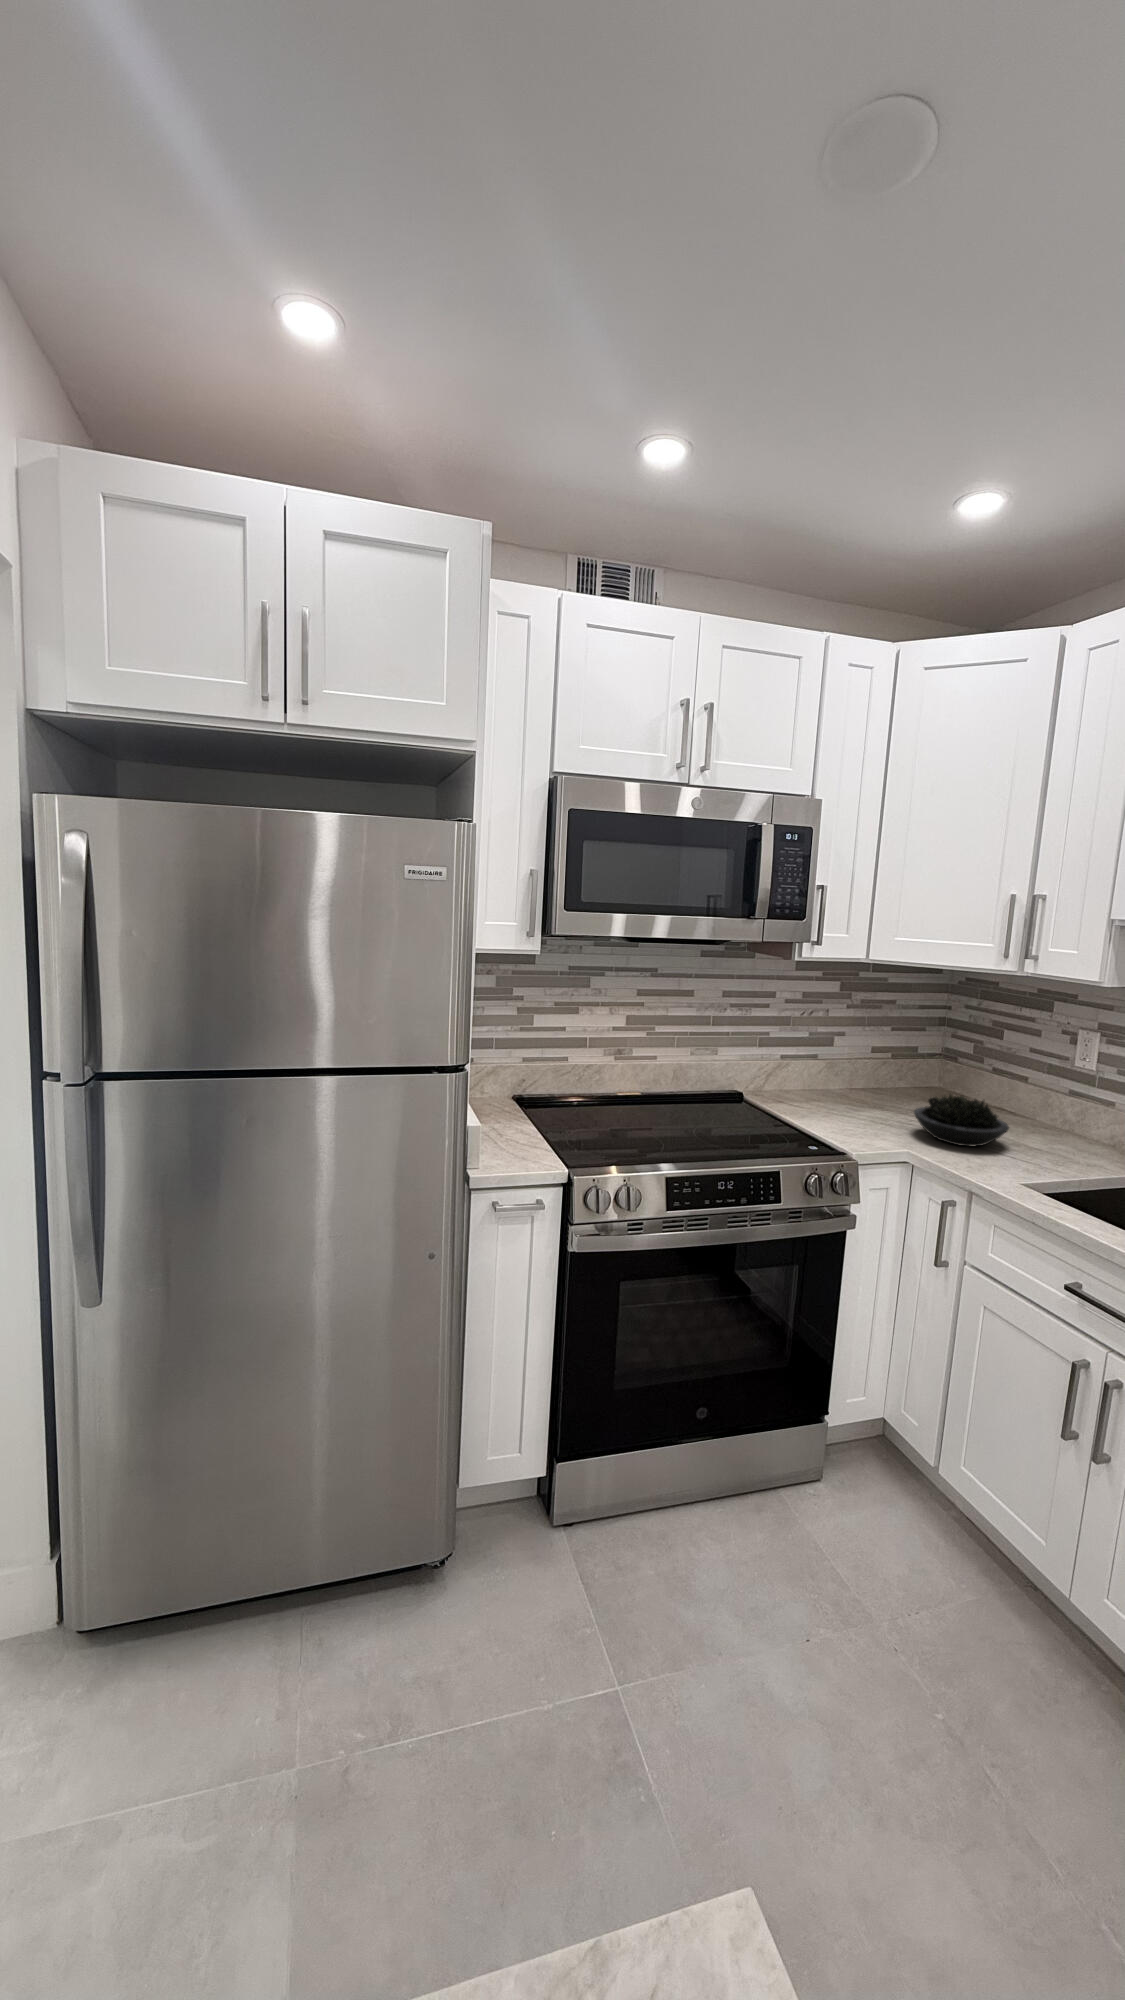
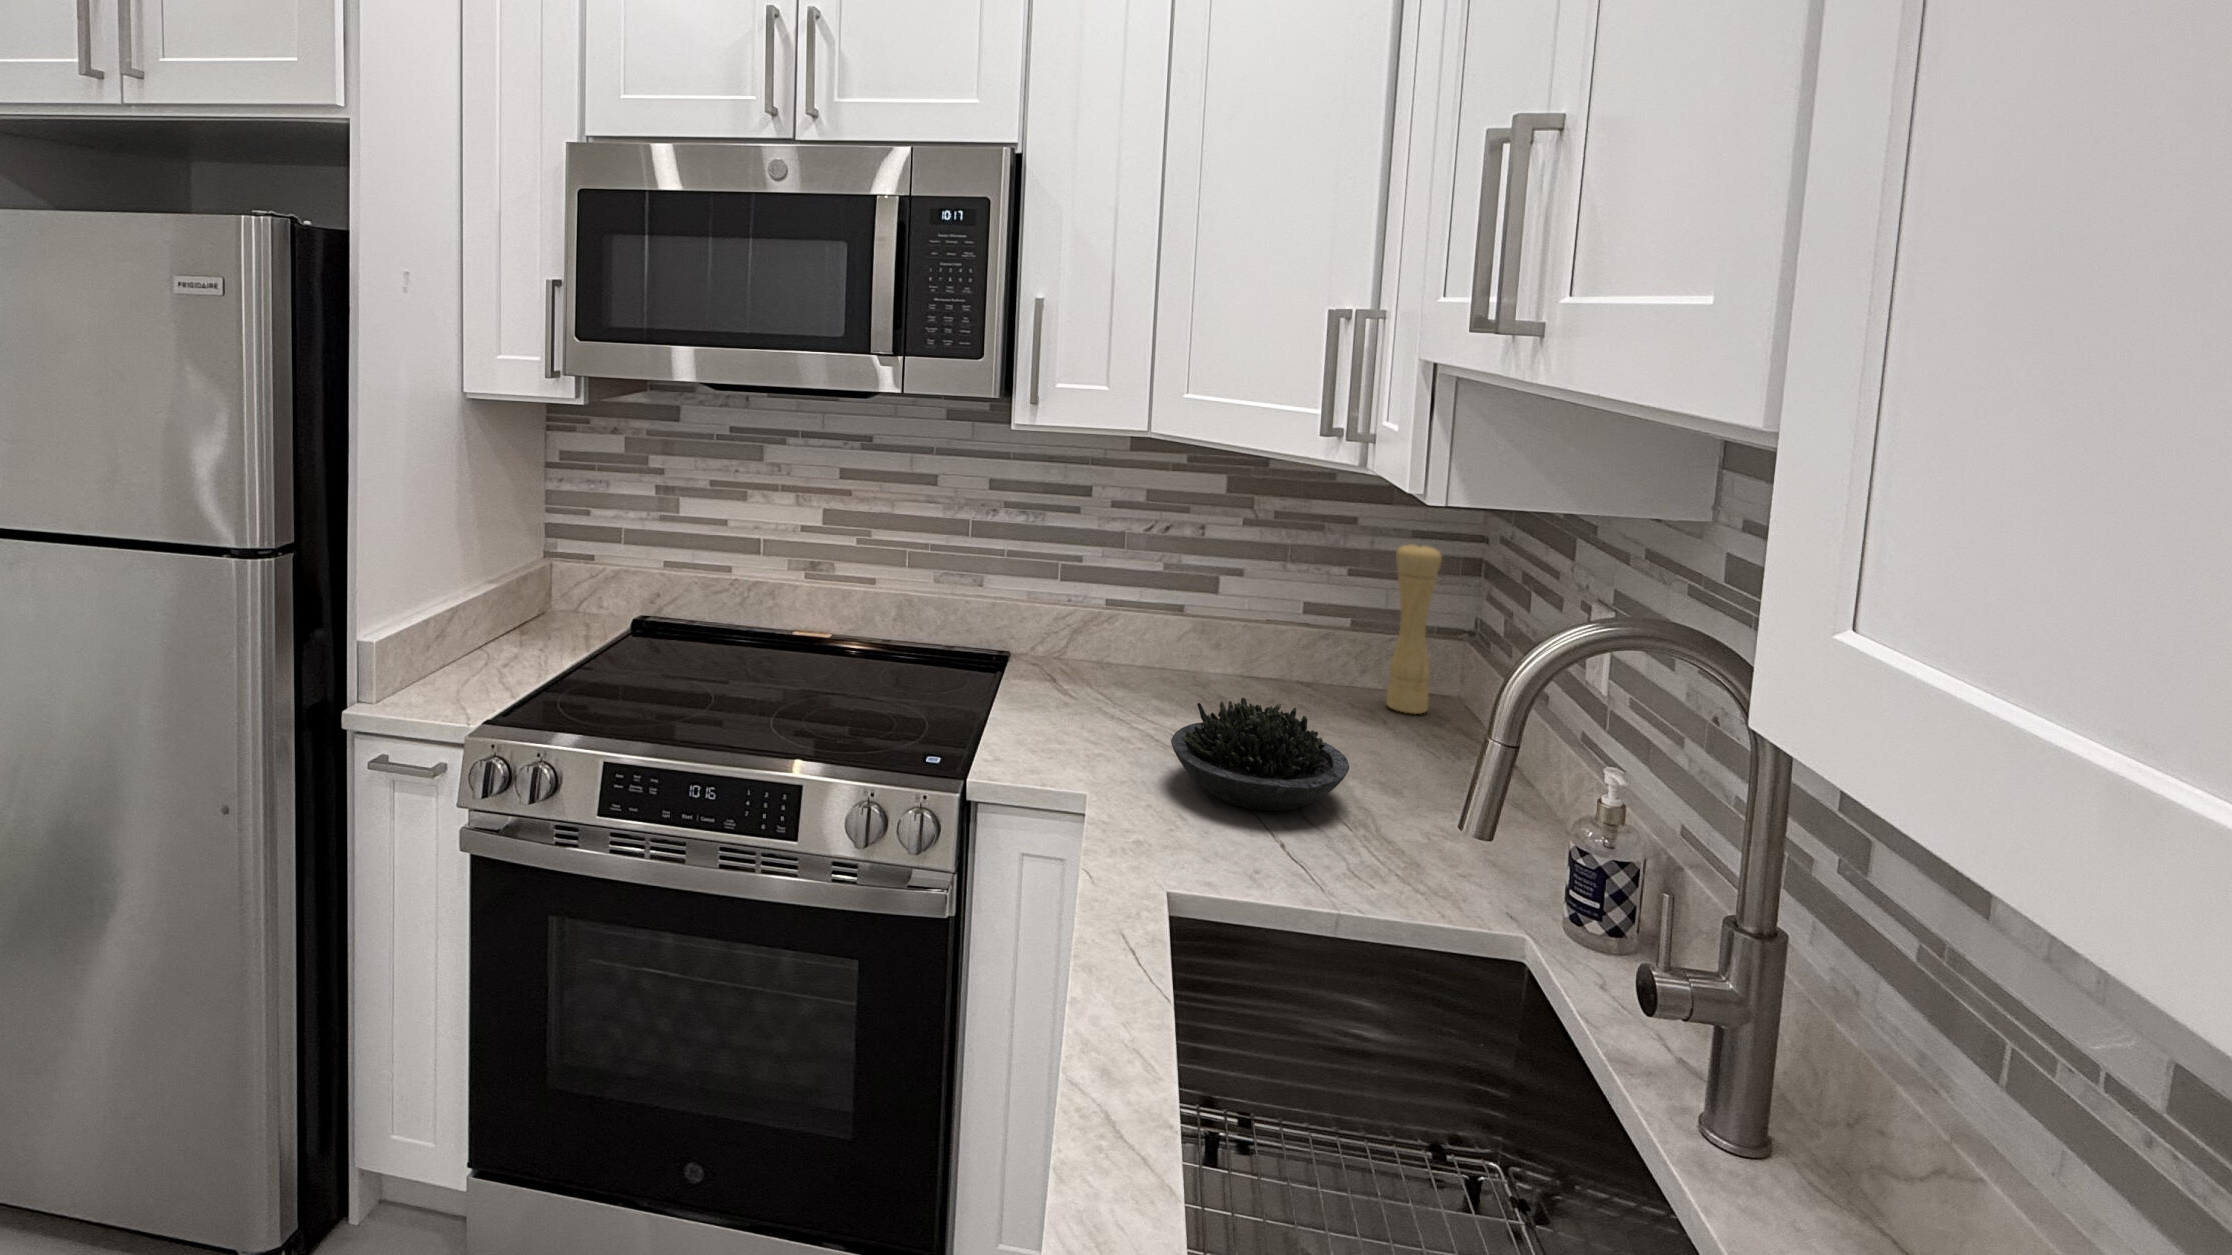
pepper mill: none [918,1012,950,1097] -> present [1386,543,1442,714]

